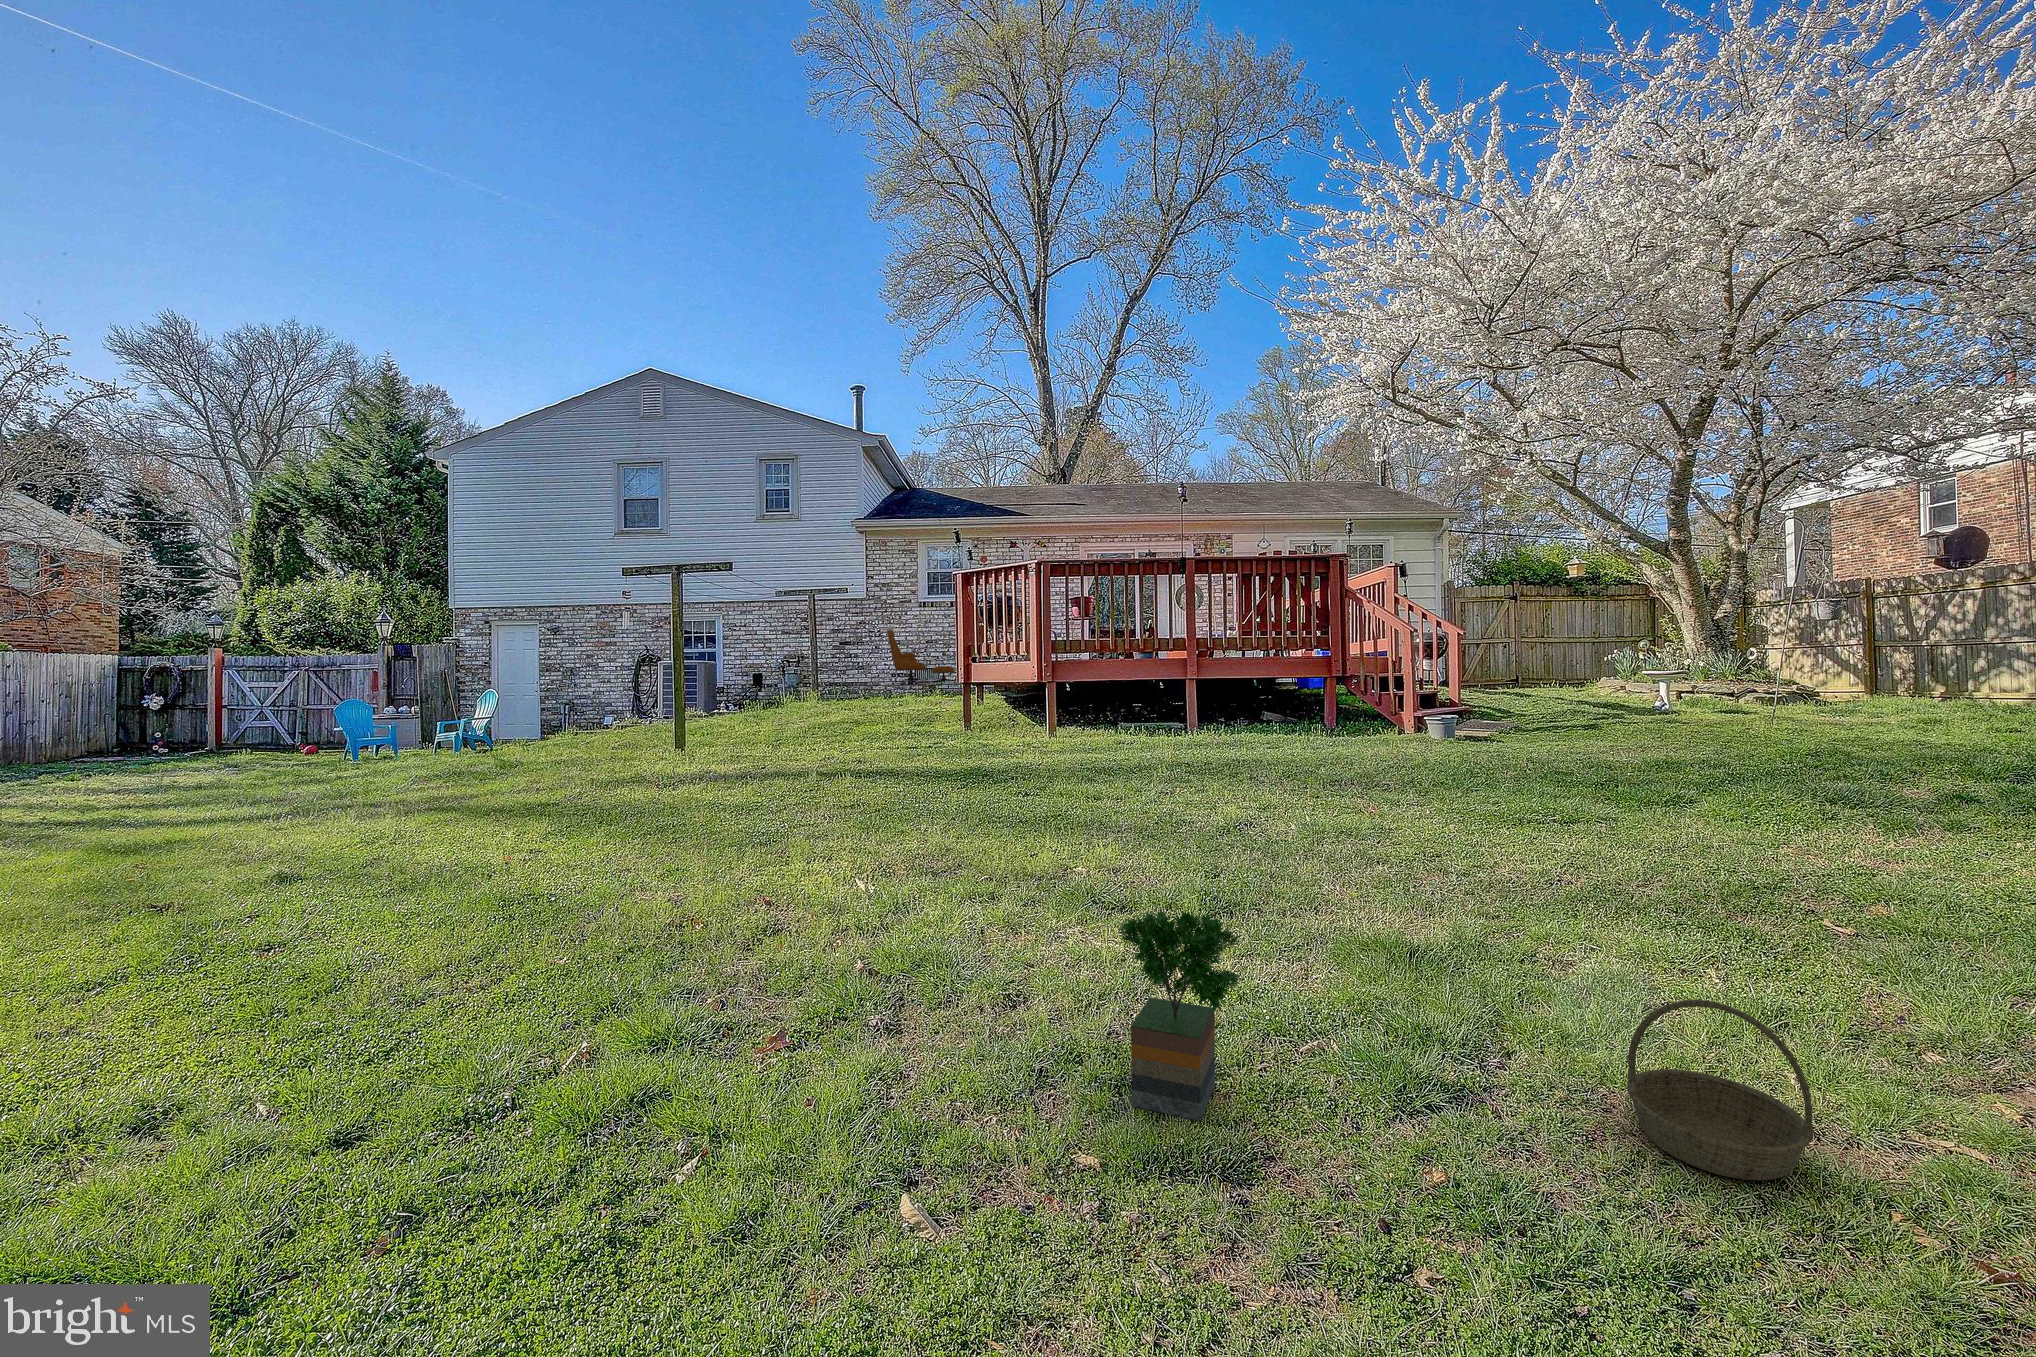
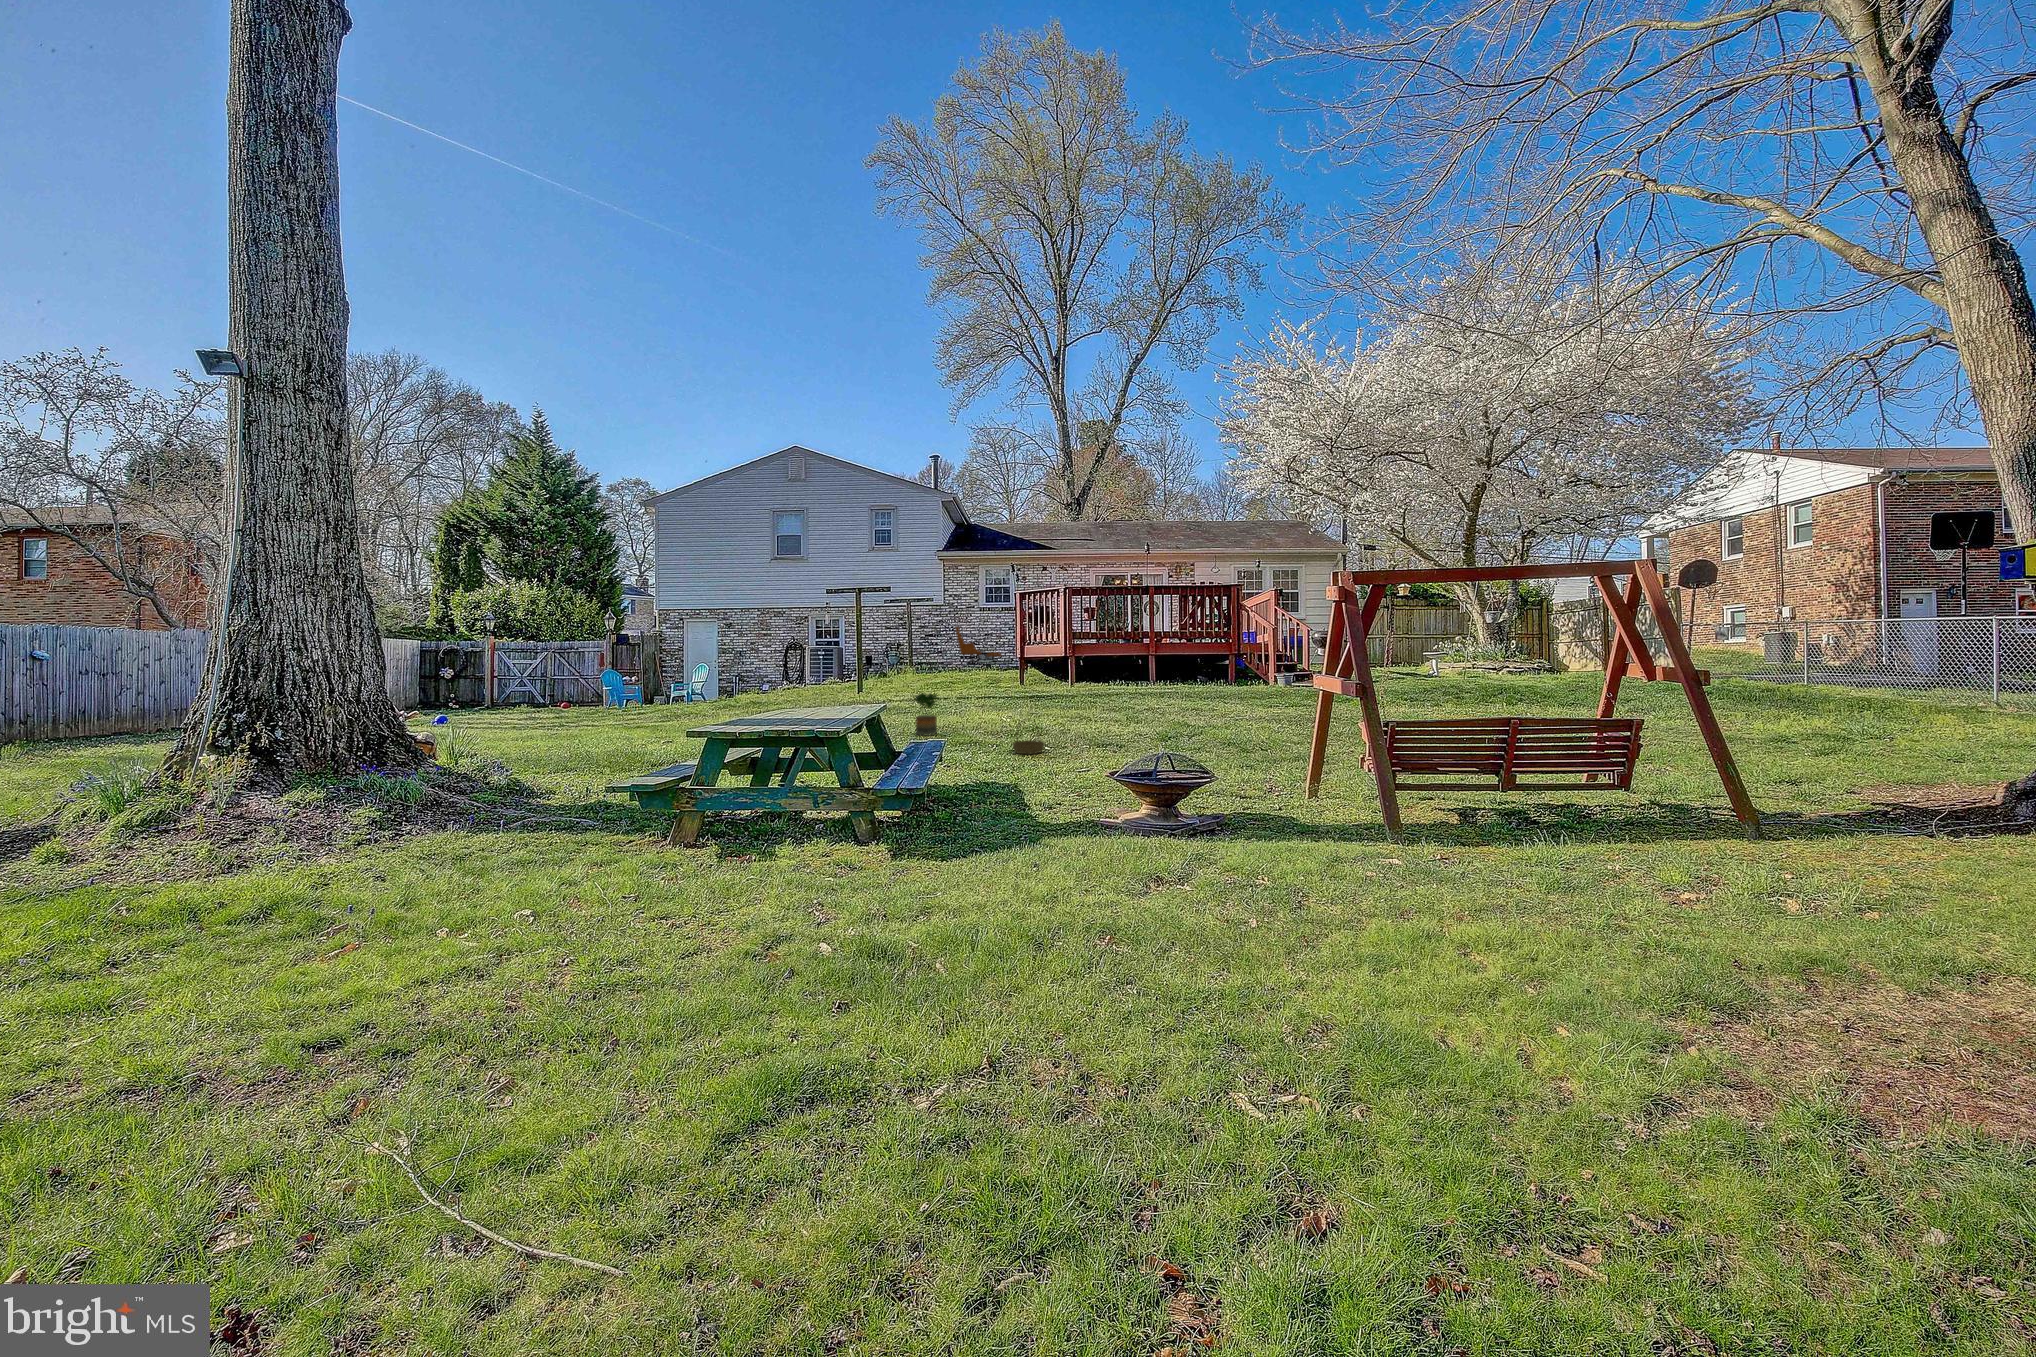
potted tree: present [1118,908,1242,1121] -> present [915,693,939,736]
basket: present [1627,1000,1814,1180] -> present [1013,723,1044,754]

